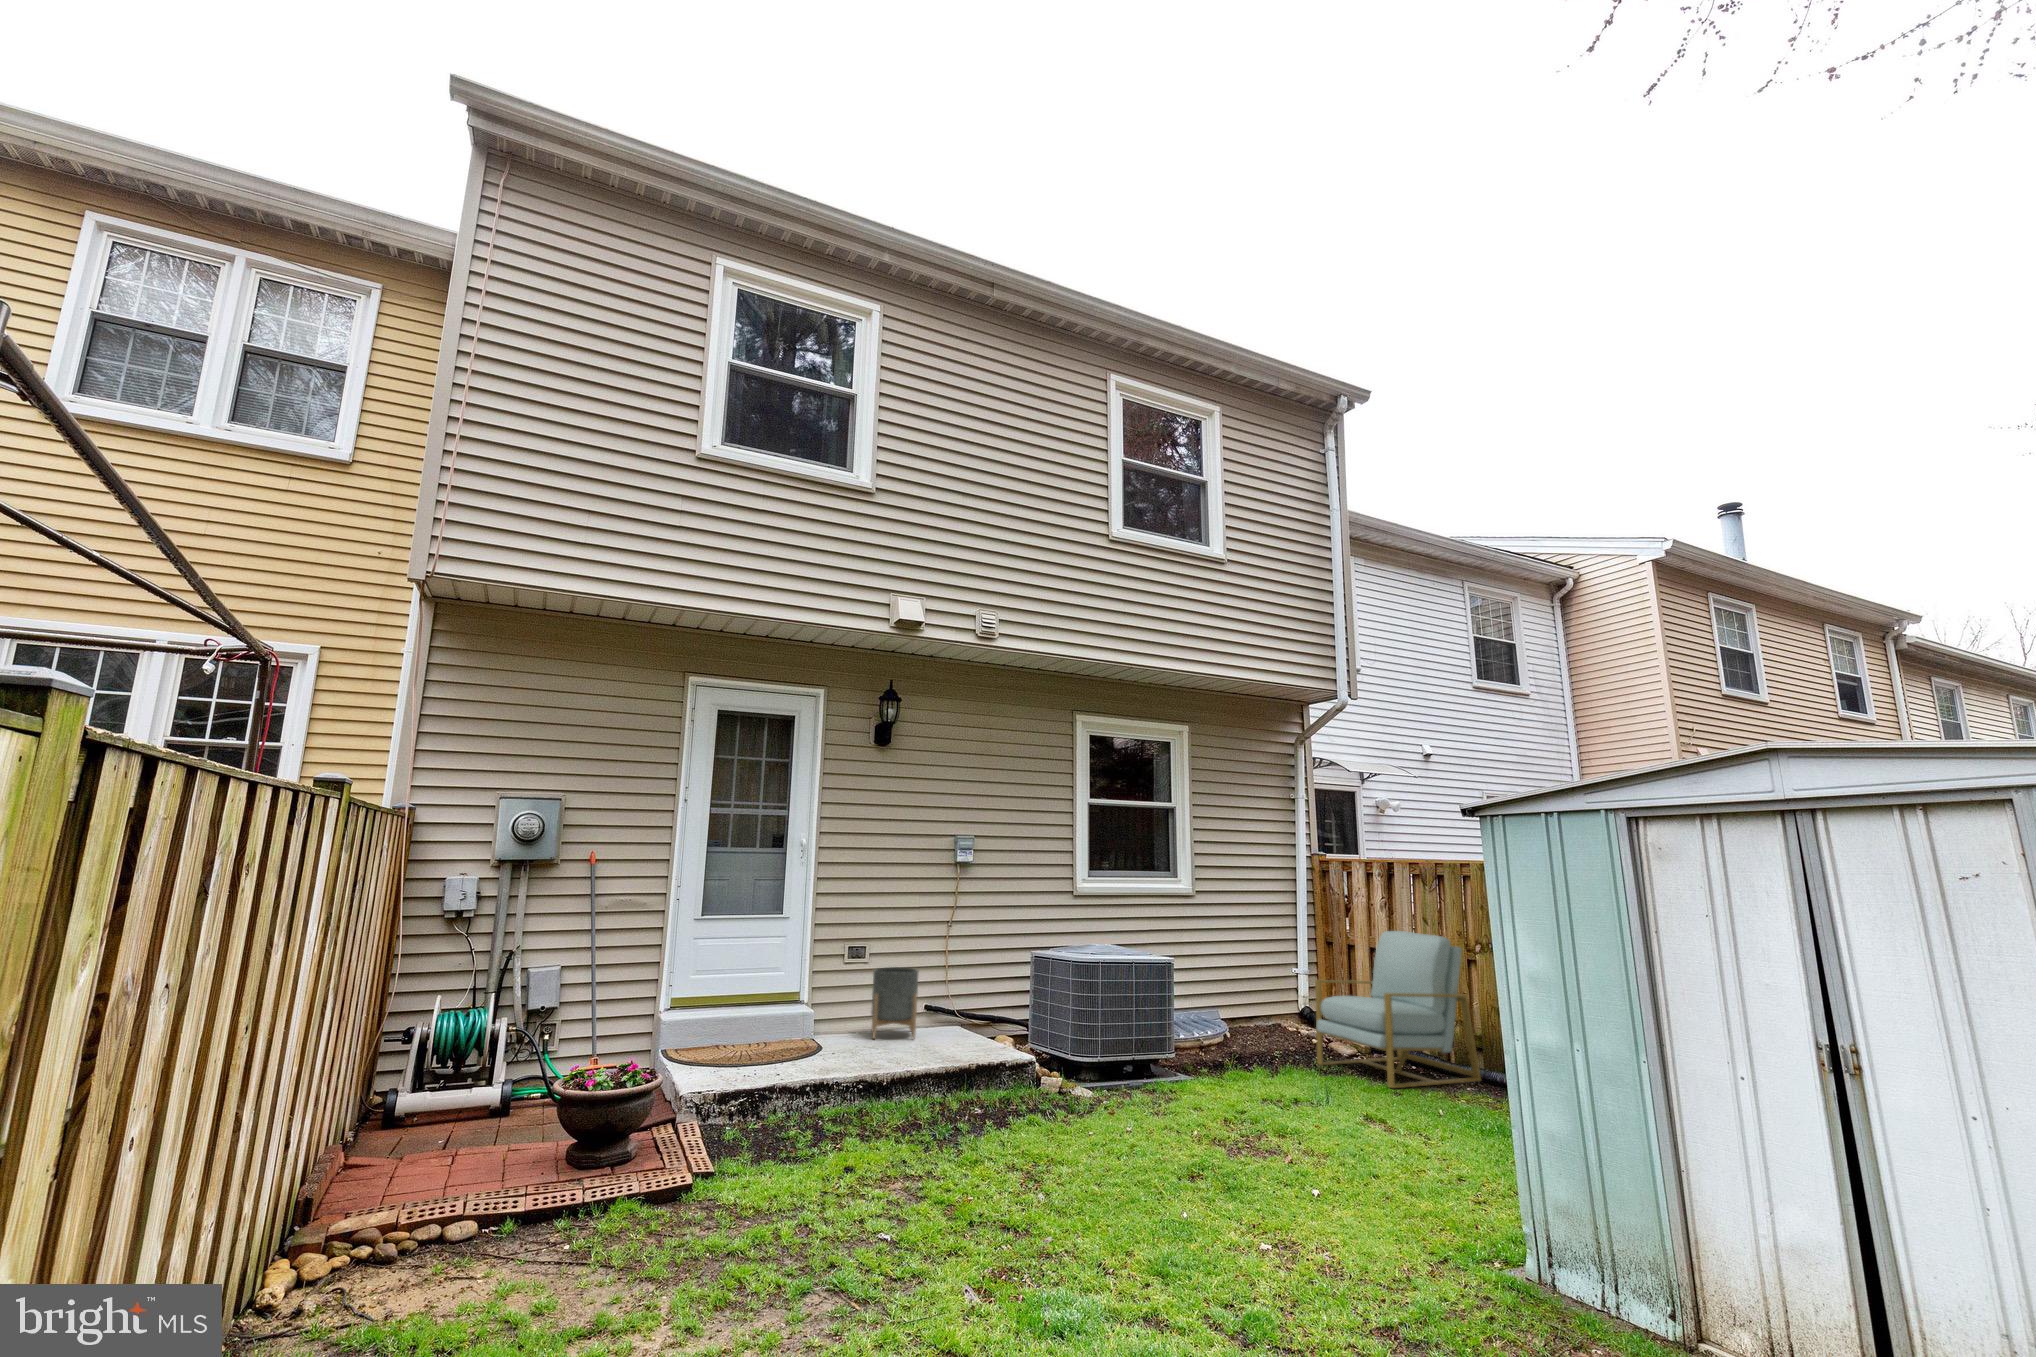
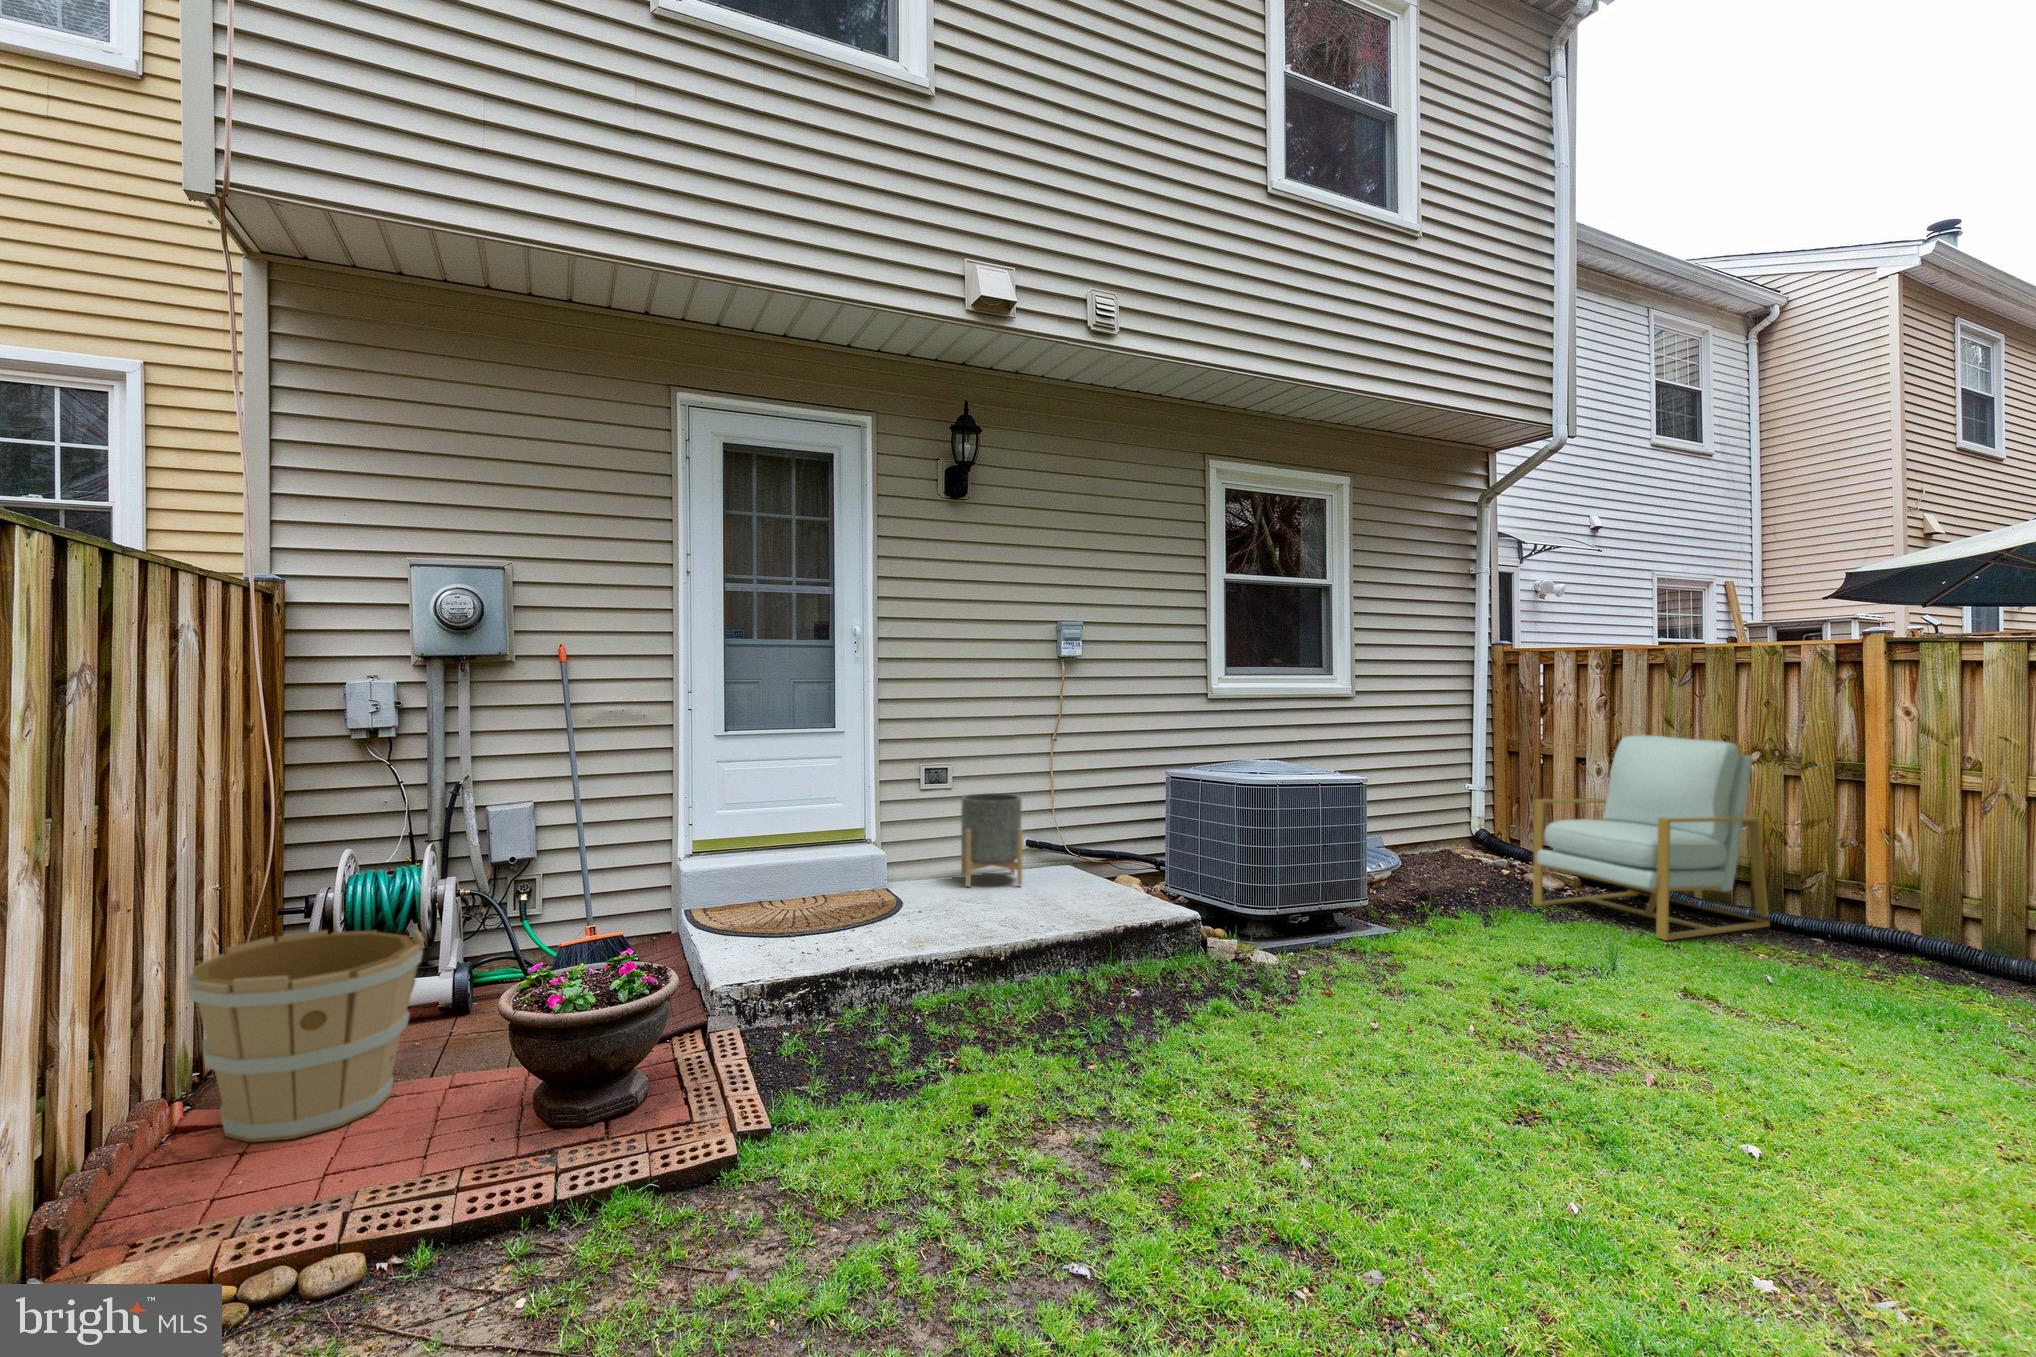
wooden bucket: none [361,1044,502,1175] -> present [188,930,424,1142]

